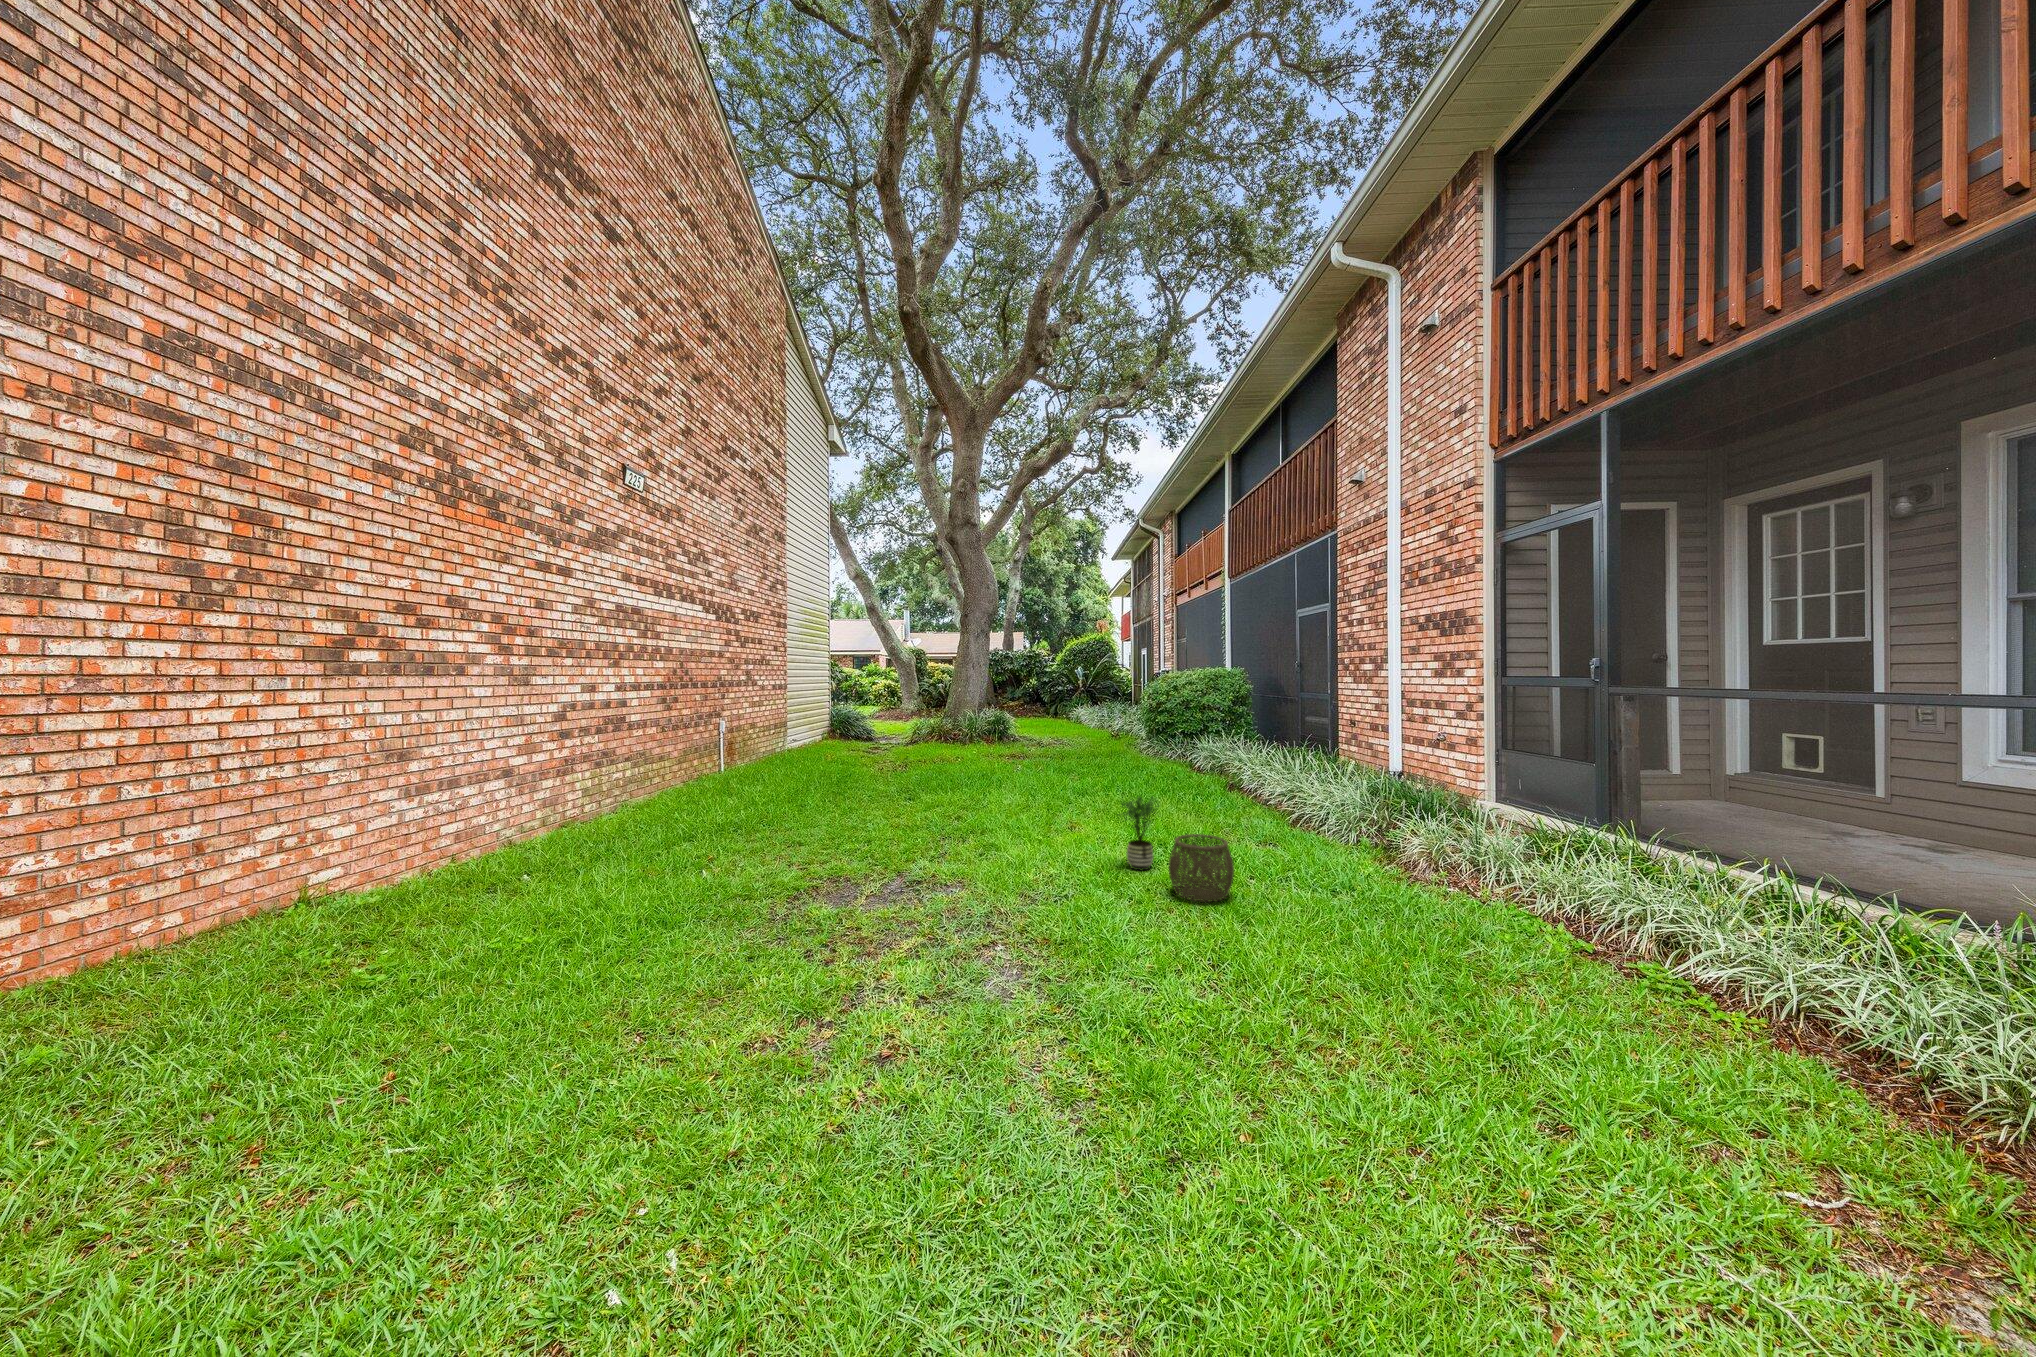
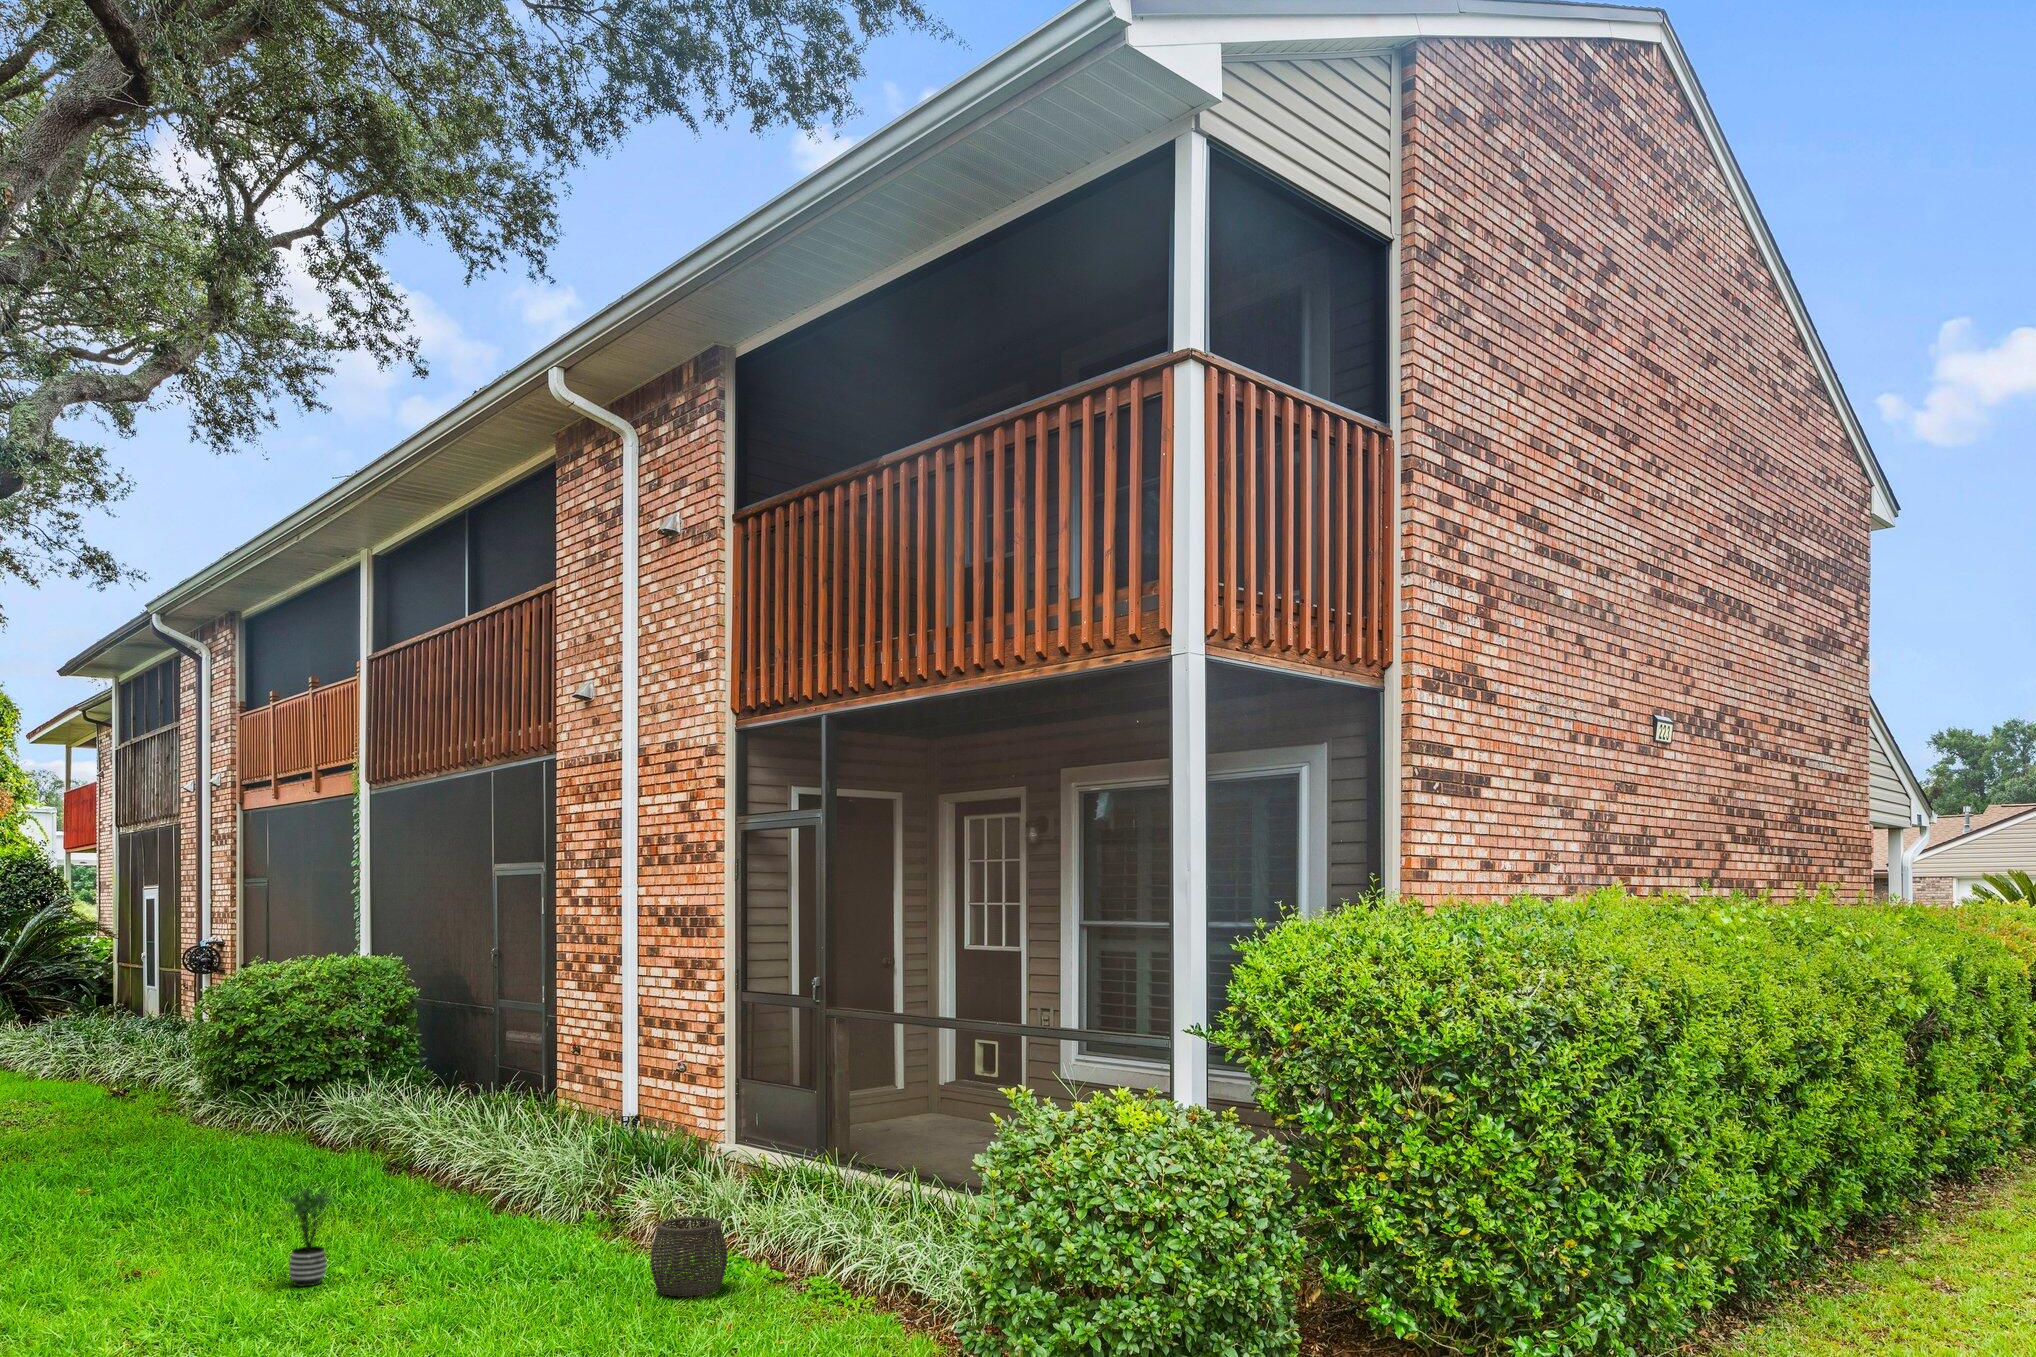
woven basket: present [1169,834,1234,902] -> present [650,1217,728,1297]

